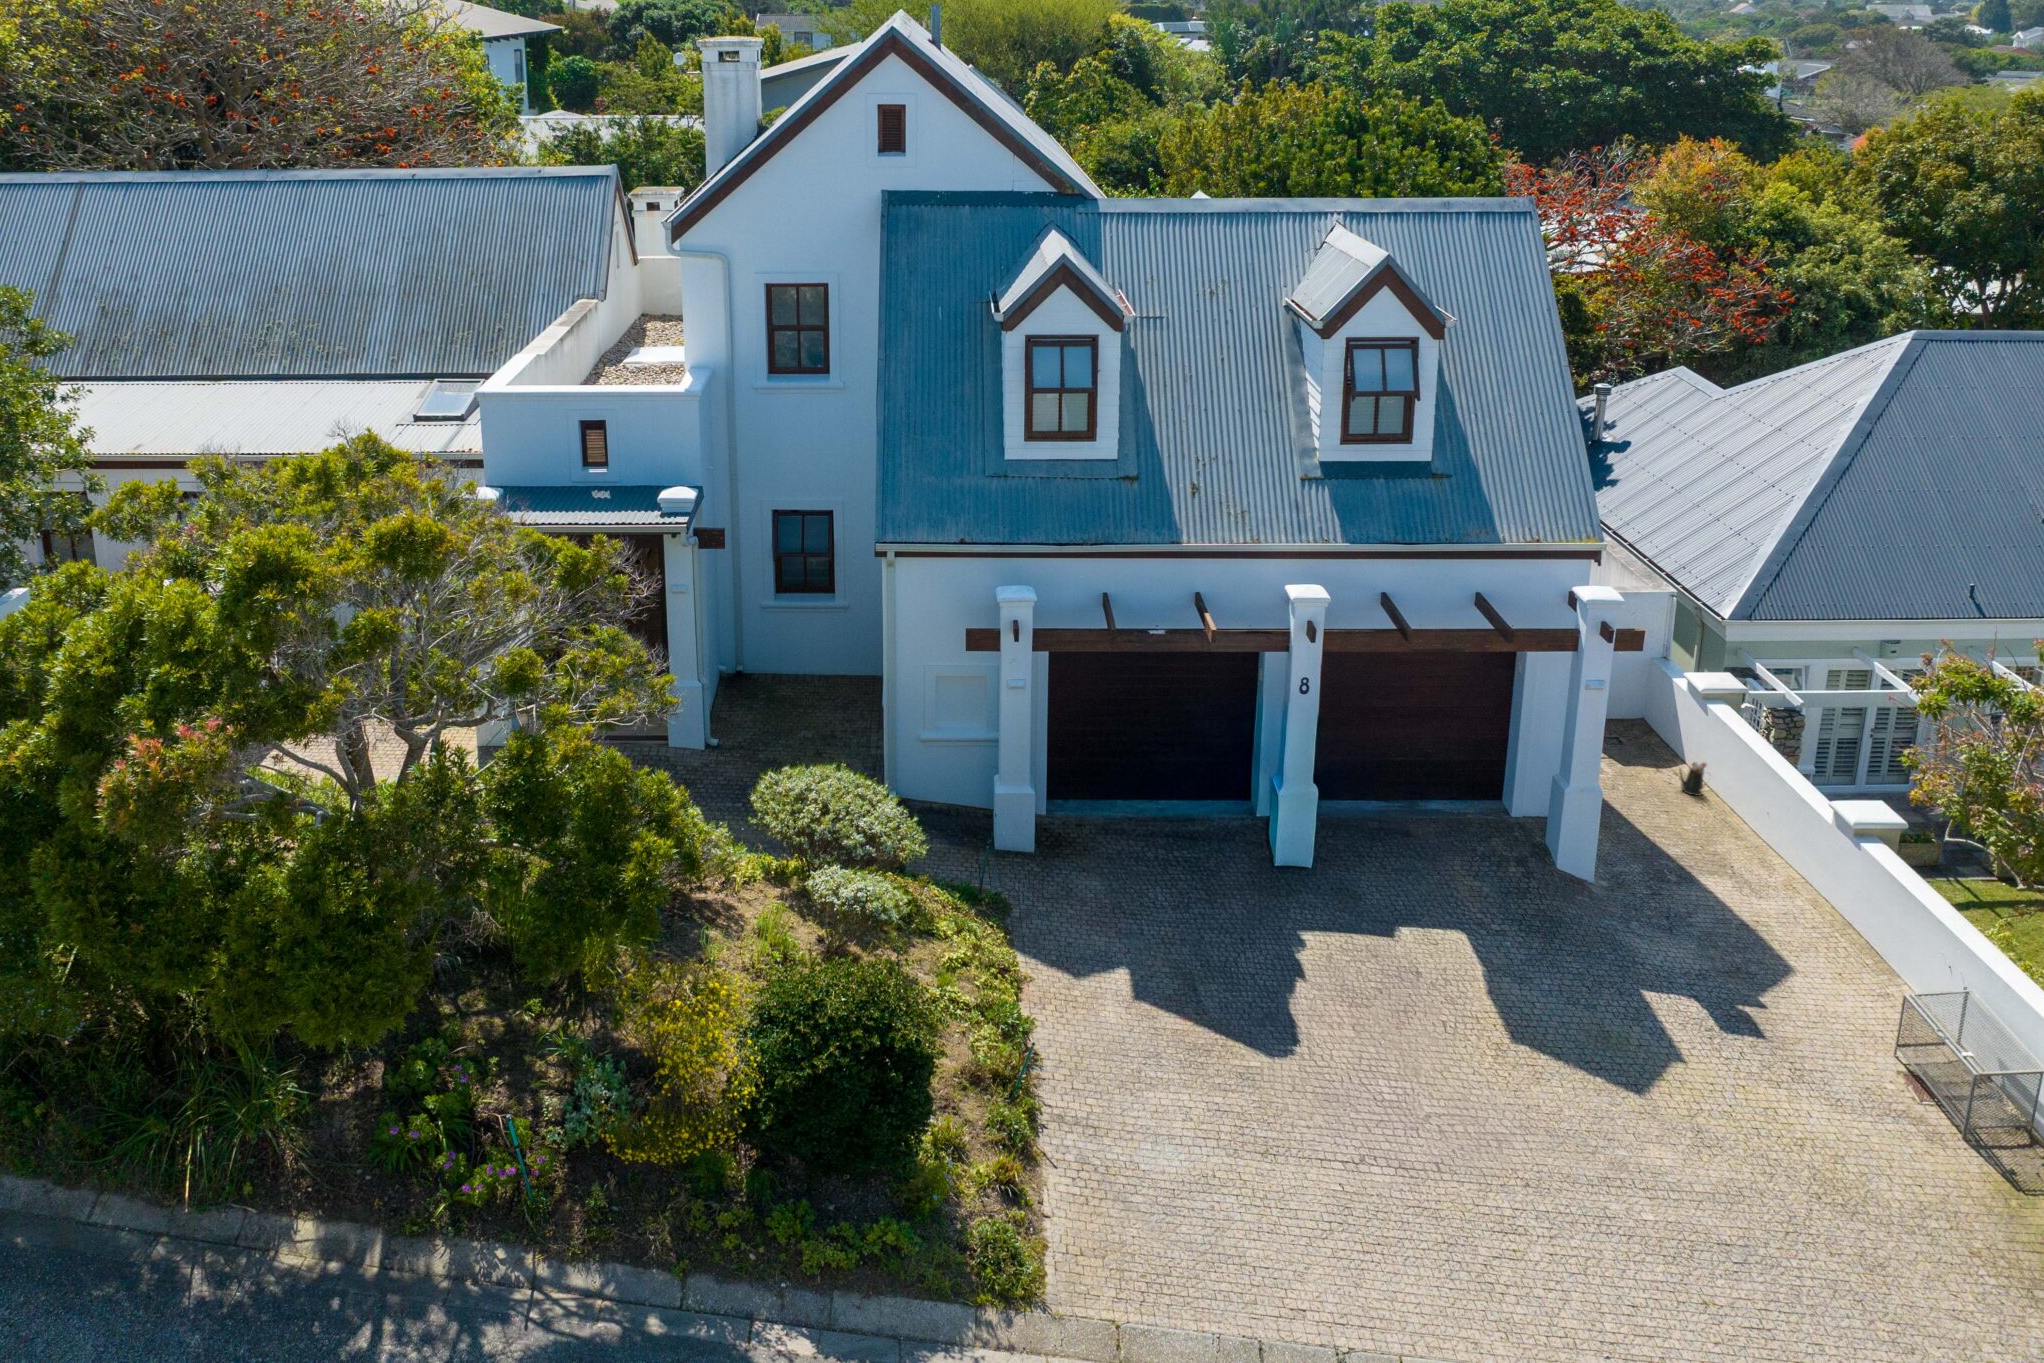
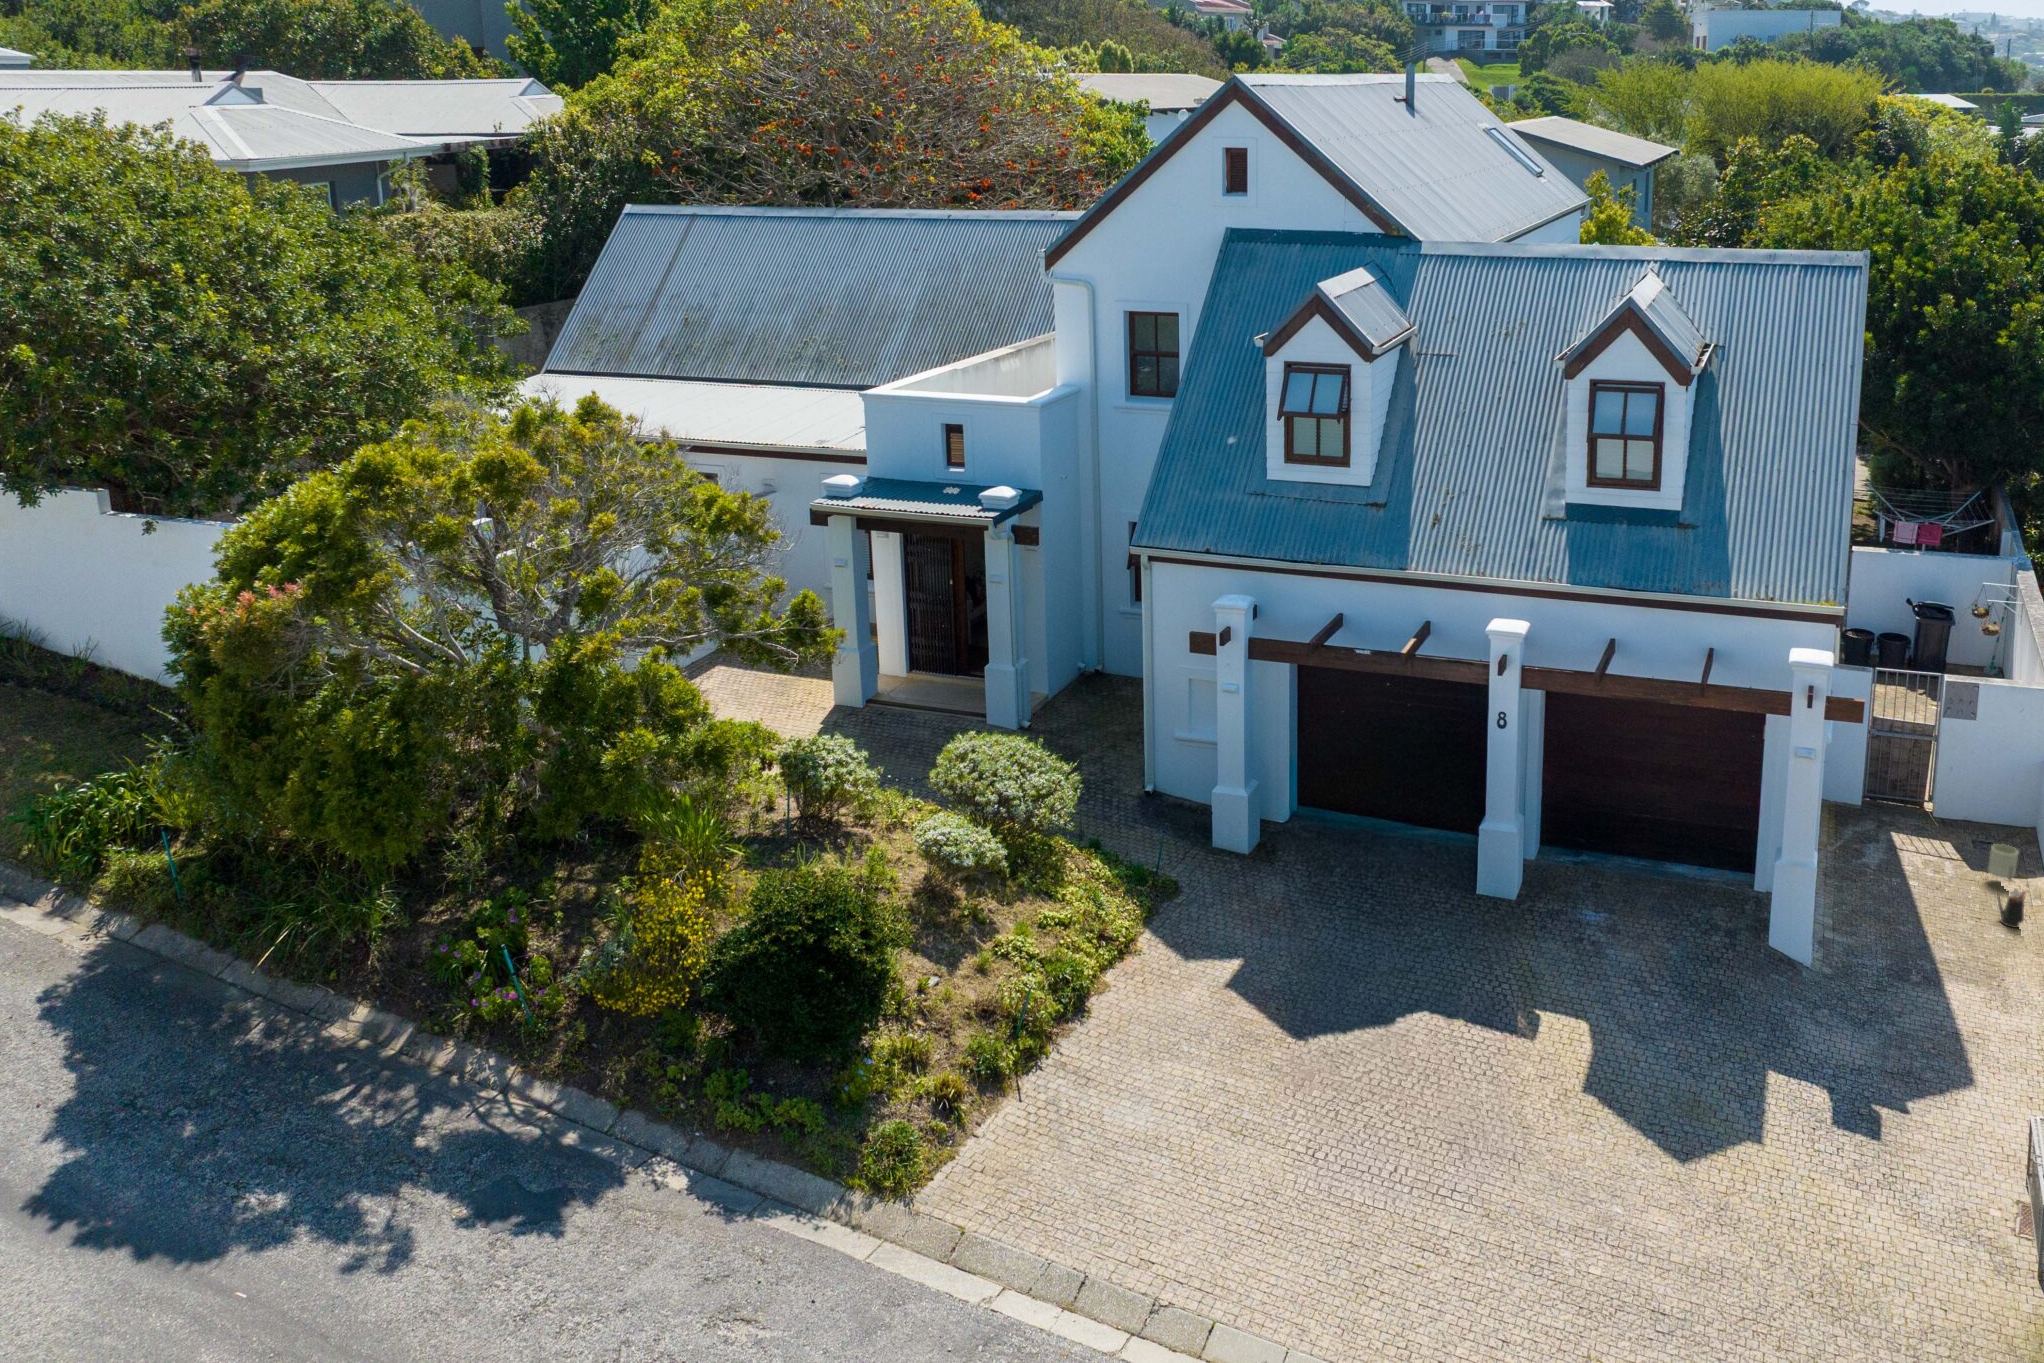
planter: none [1644,720,1673,759] -> present [1987,844,2019,879]

